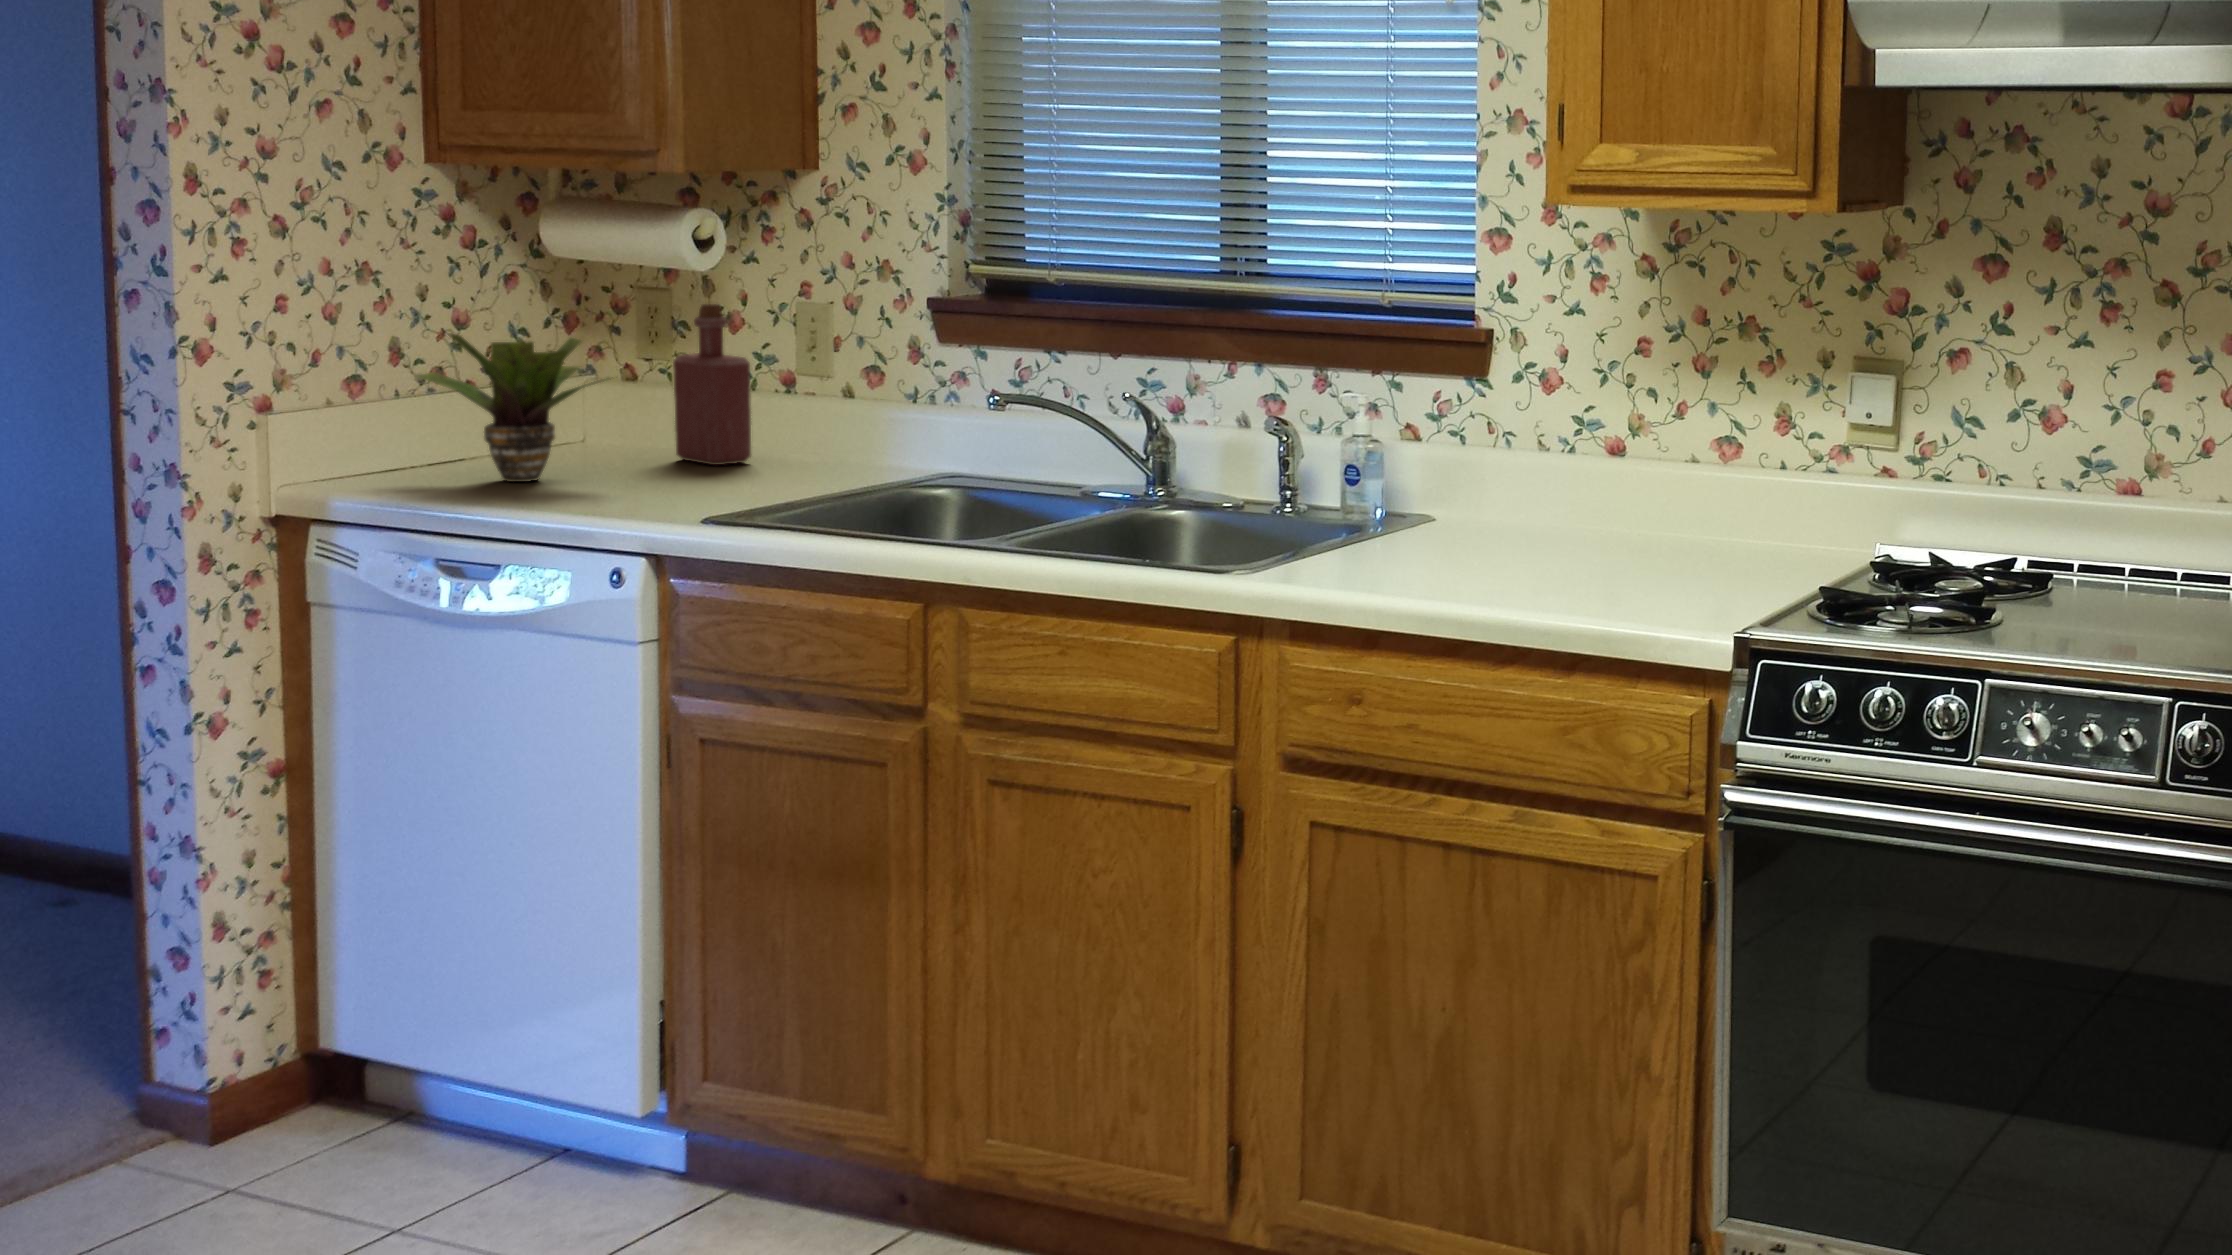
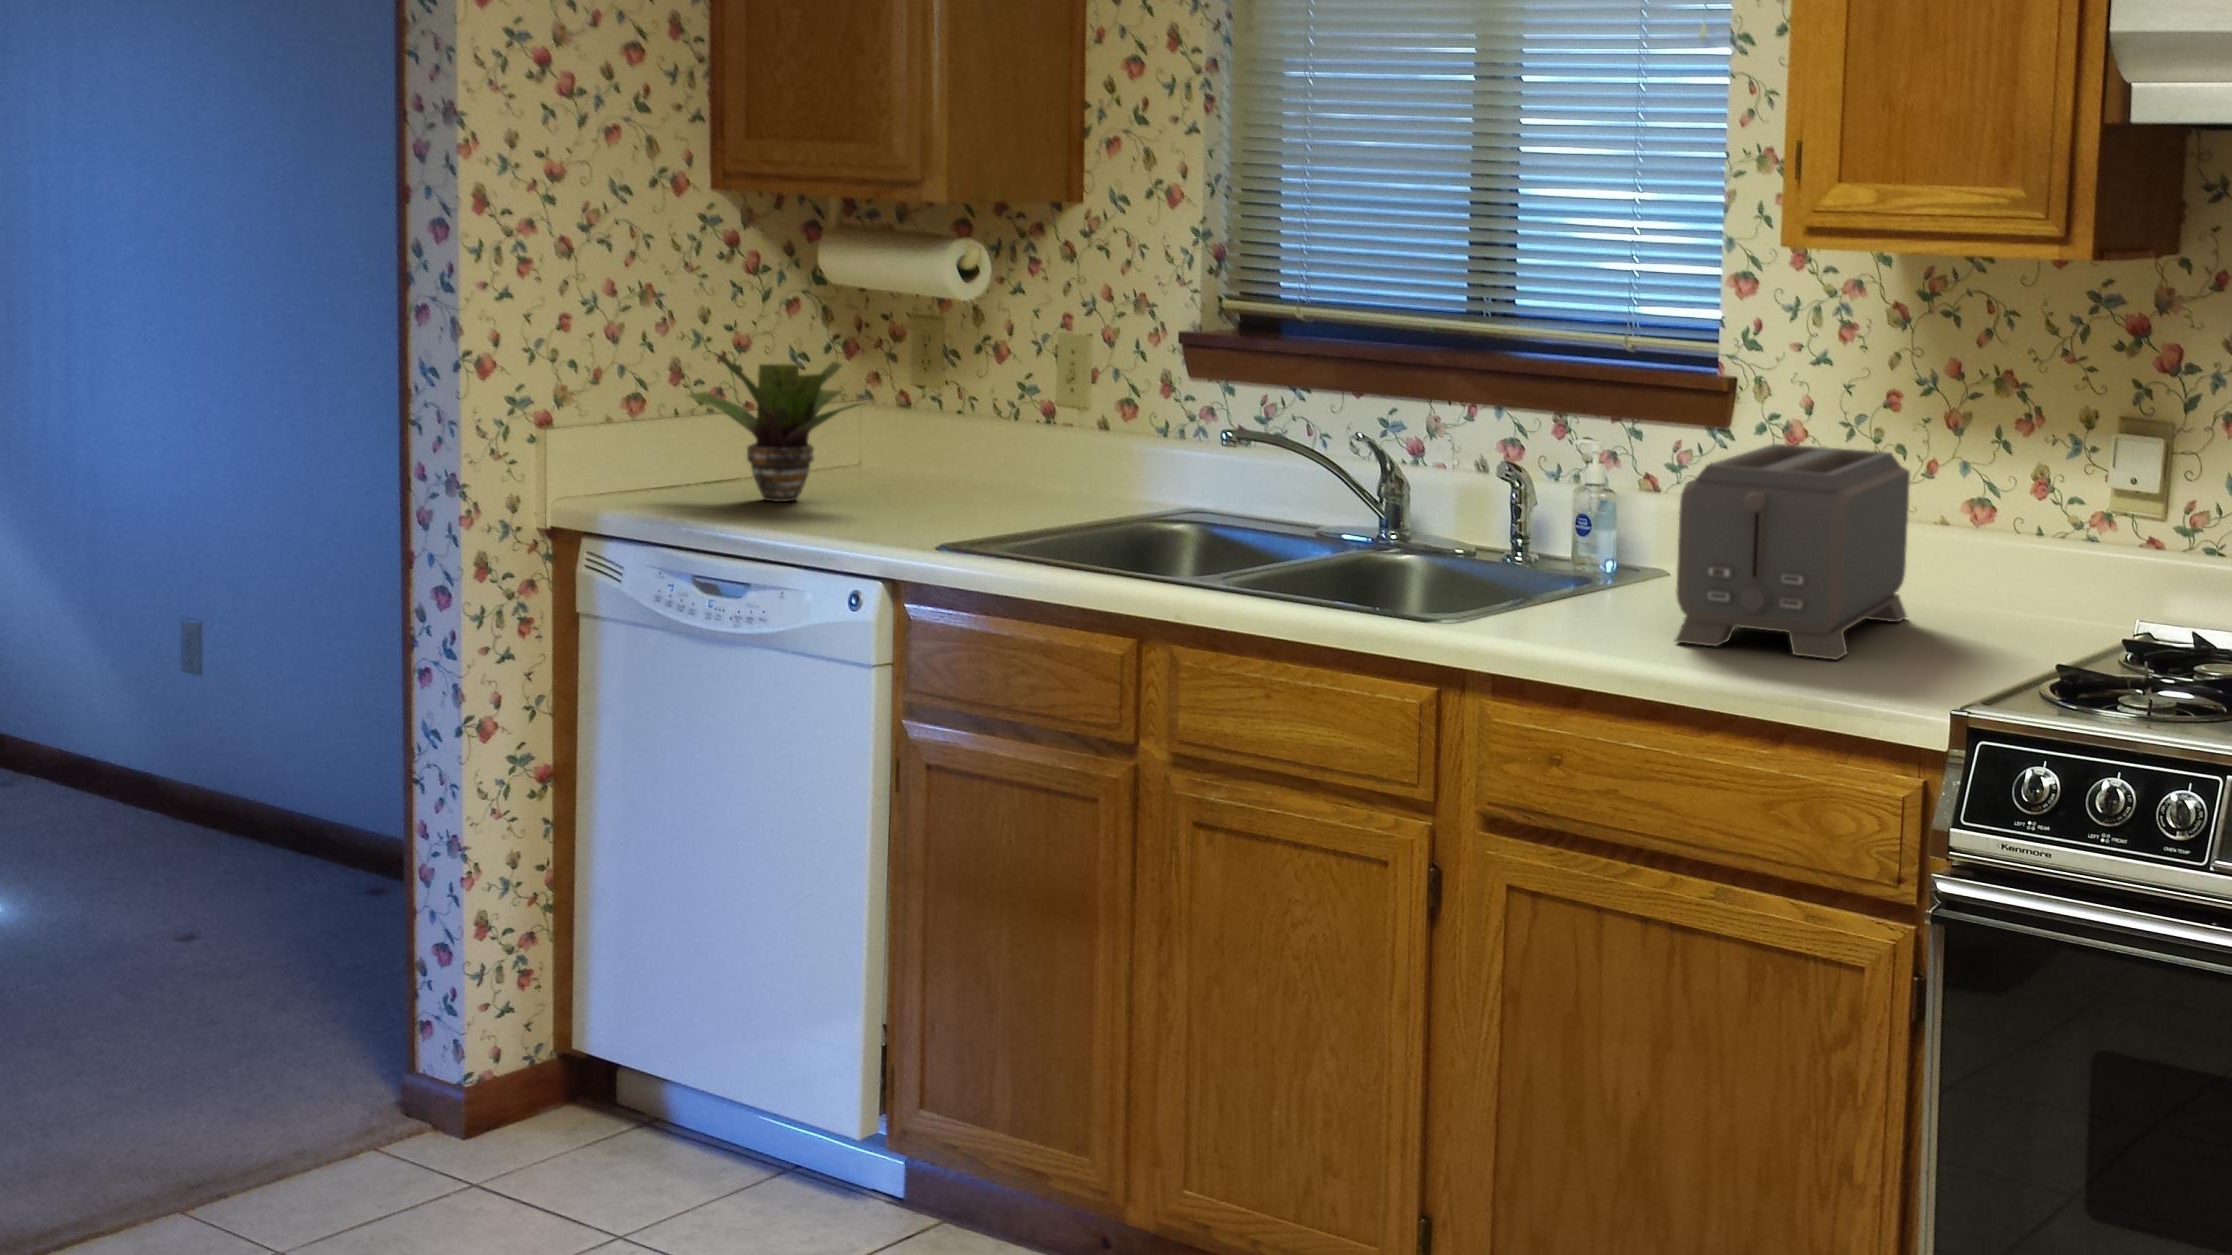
bottle: present [673,304,751,465] -> none [935,332,1007,492]
toaster: none [1462,391,1669,592] -> present [1675,444,1910,660]

